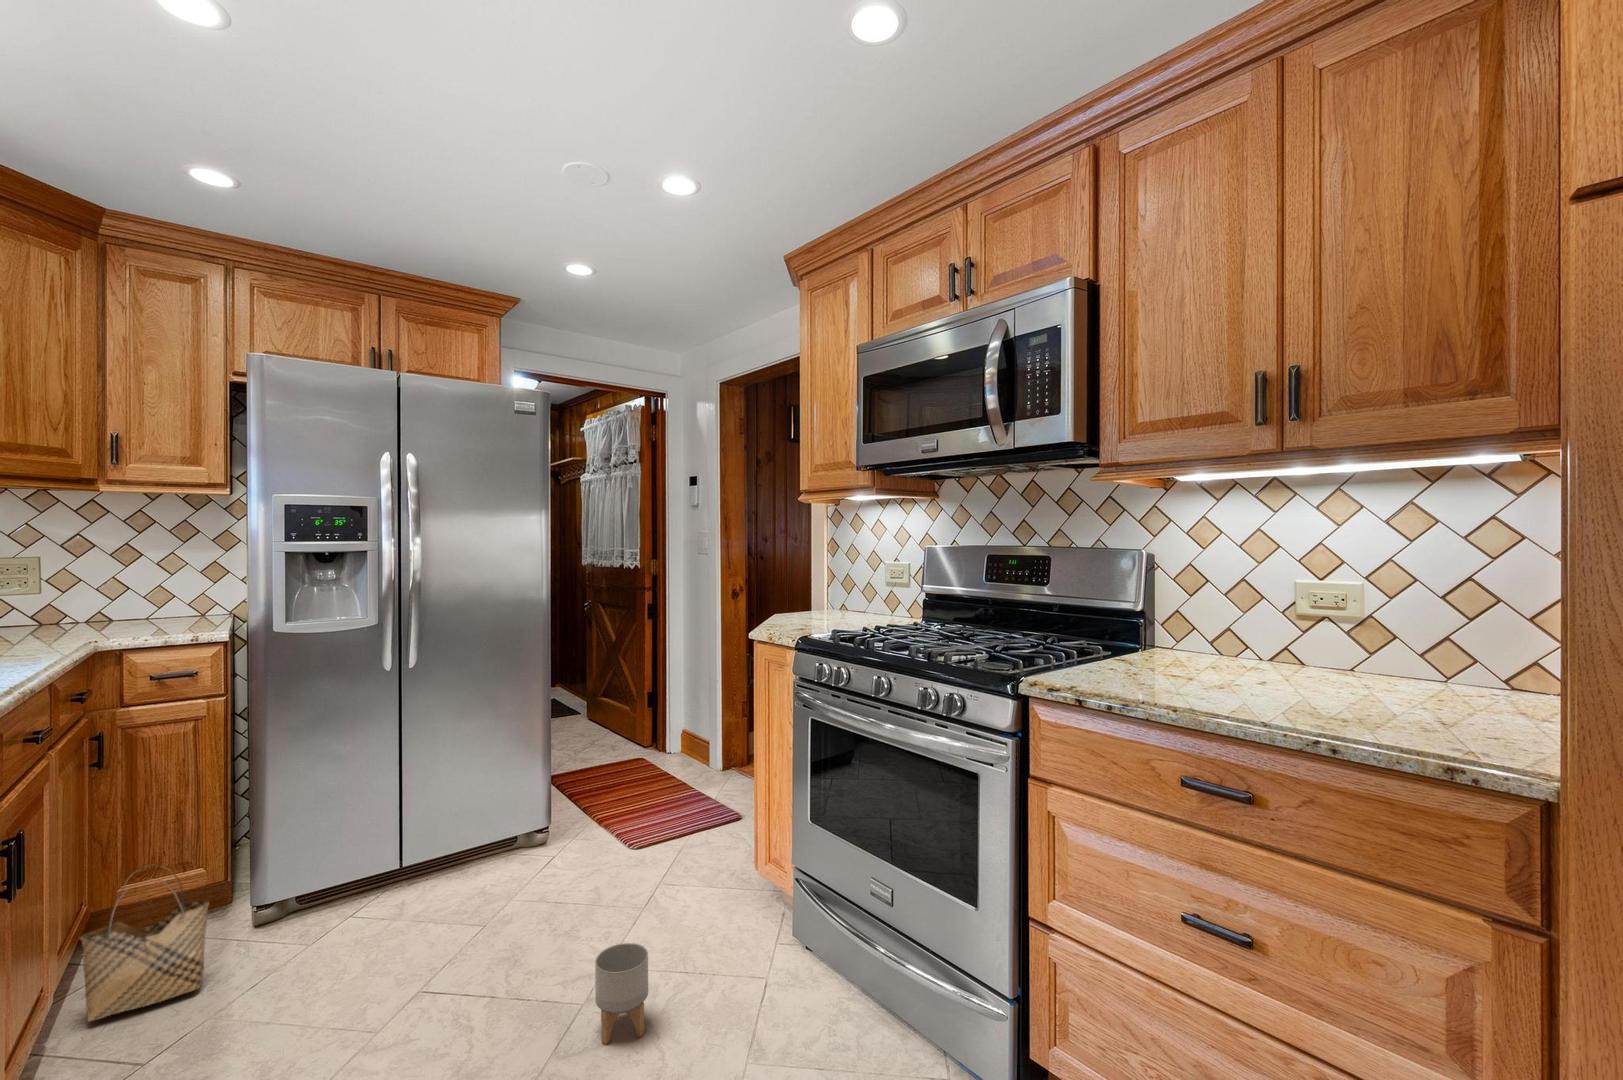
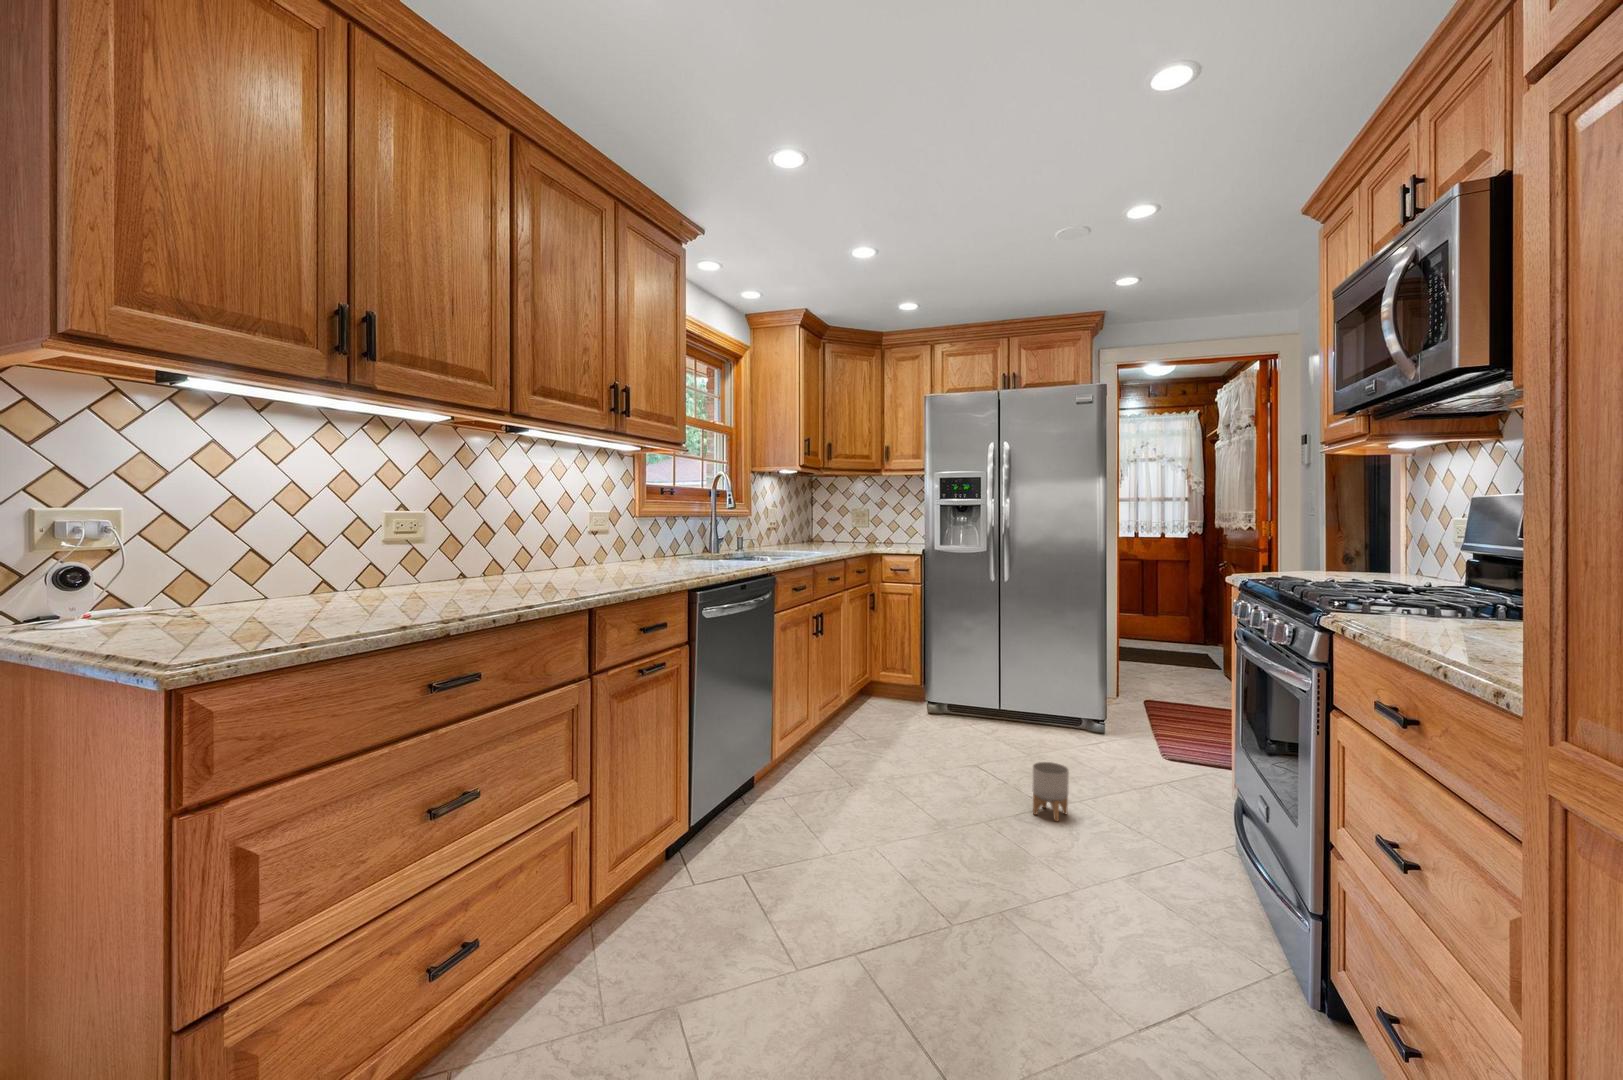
woven basket: present [80,864,209,1022] -> none [853,657,899,723]

